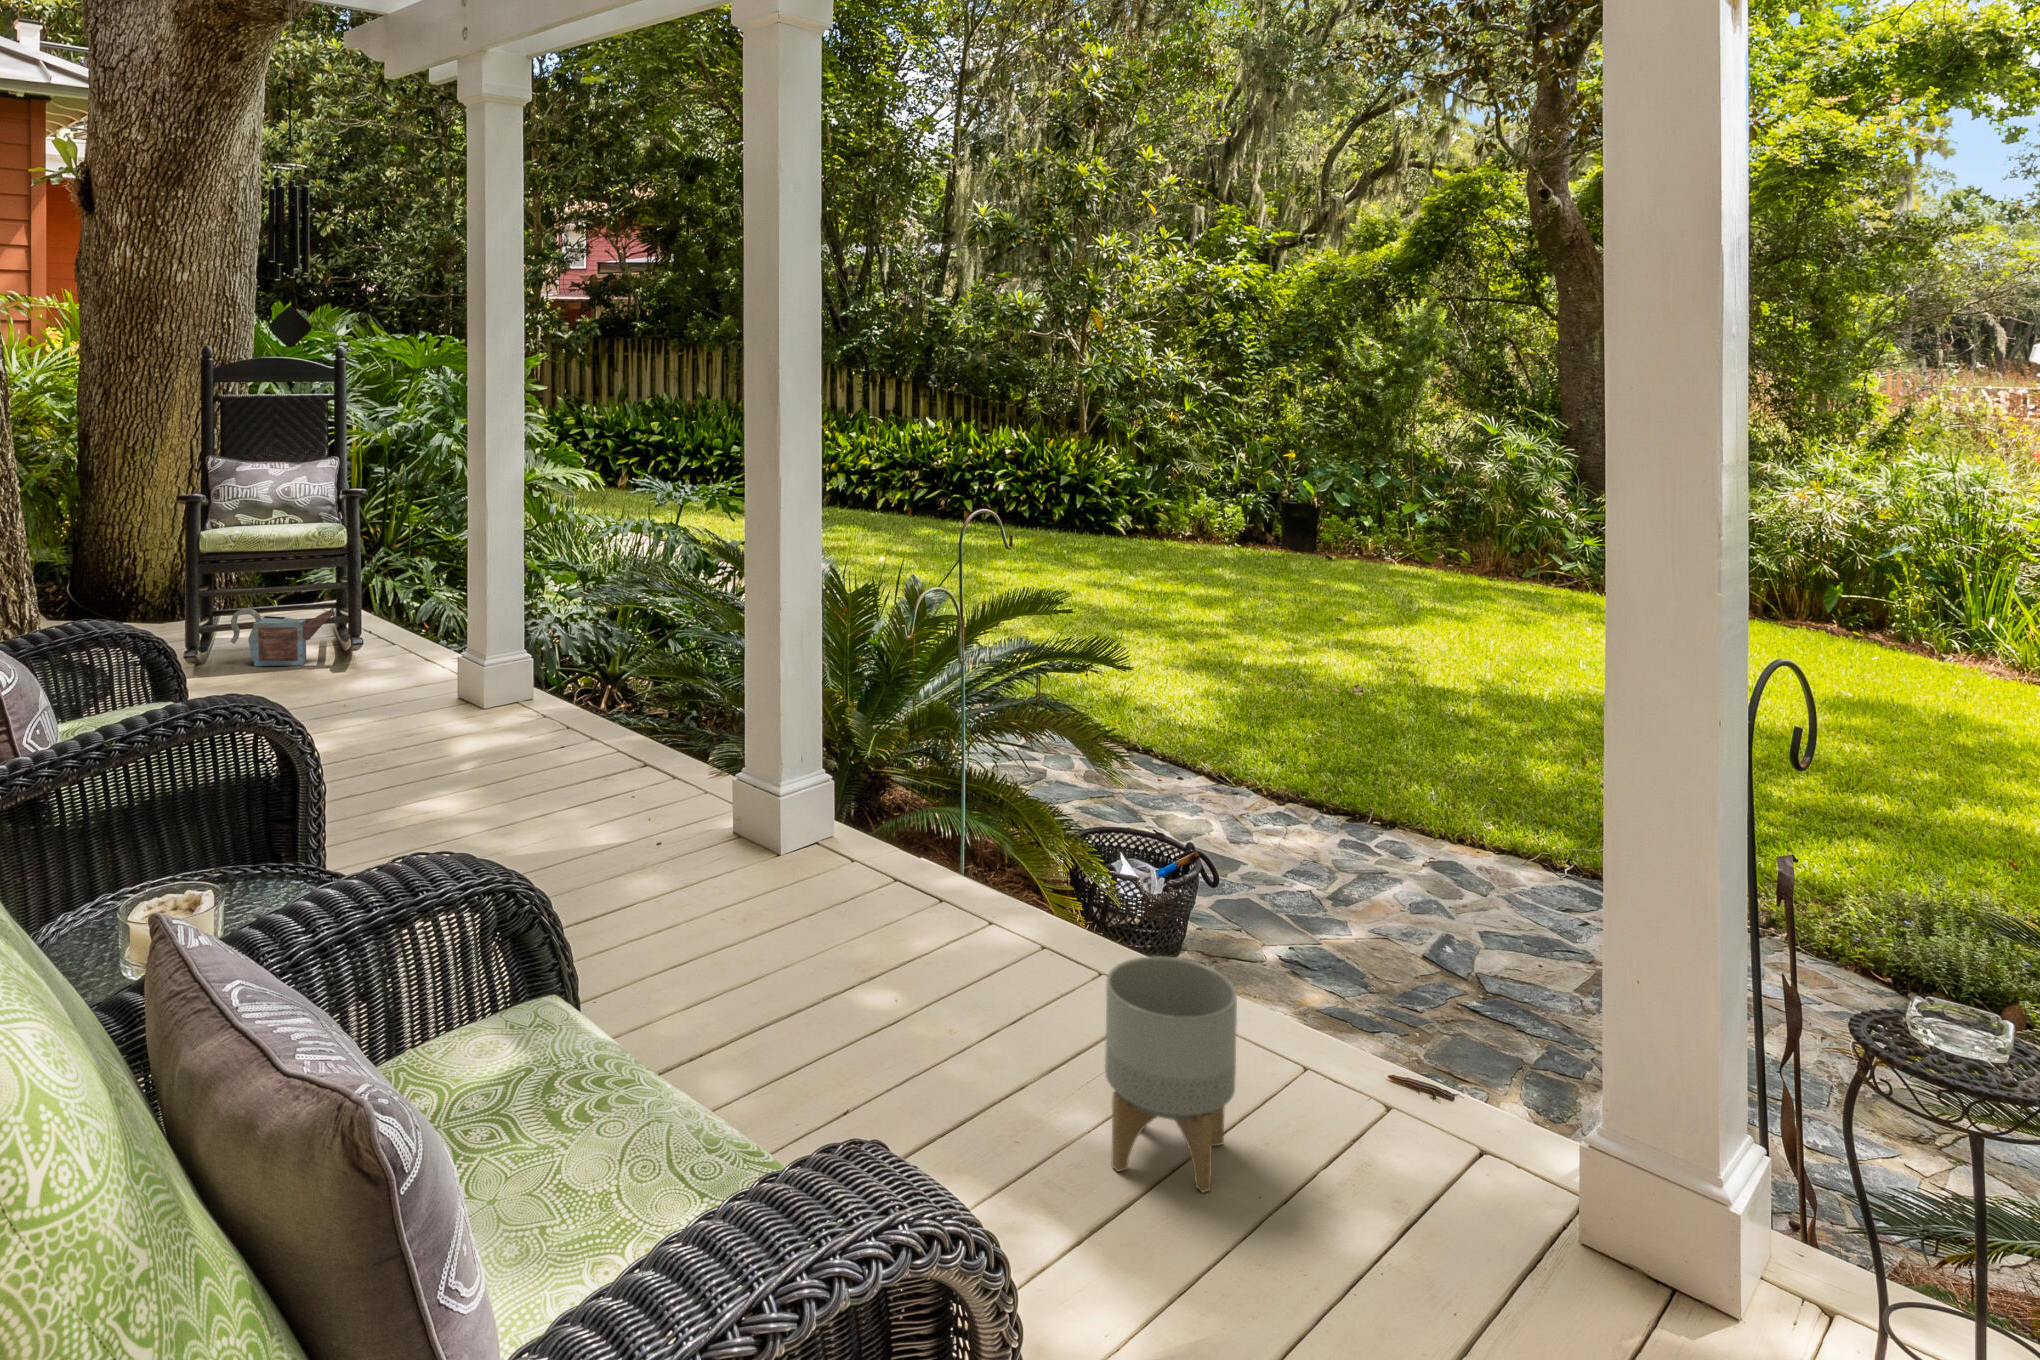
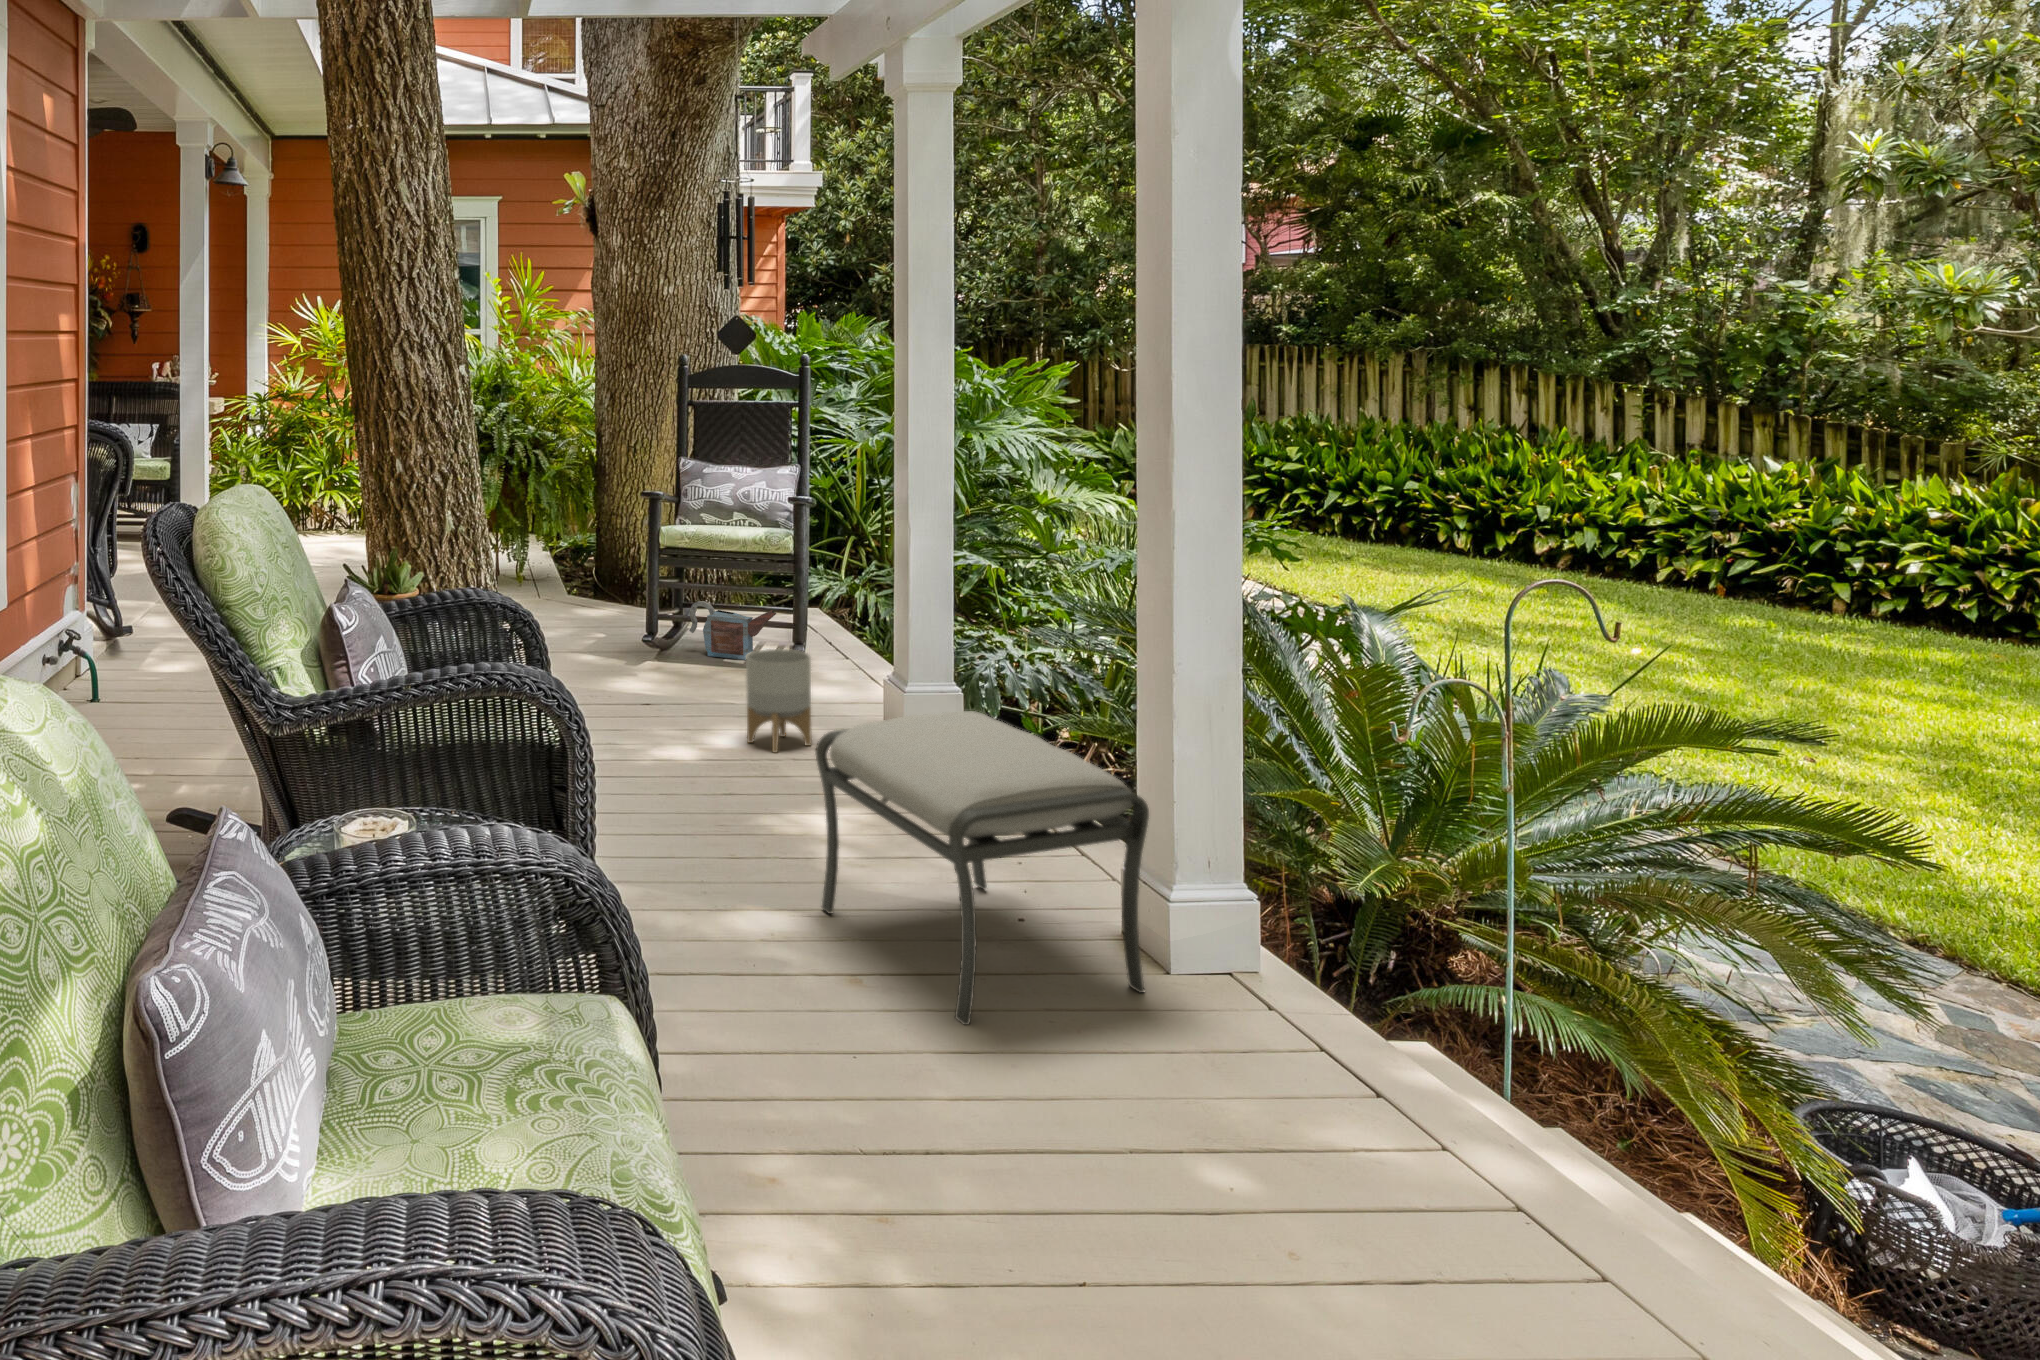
ottoman: none [620,691,982,1009] -> present [816,711,1149,1025]
planter: present [1105,956,1237,1192] -> present [746,649,812,752]

